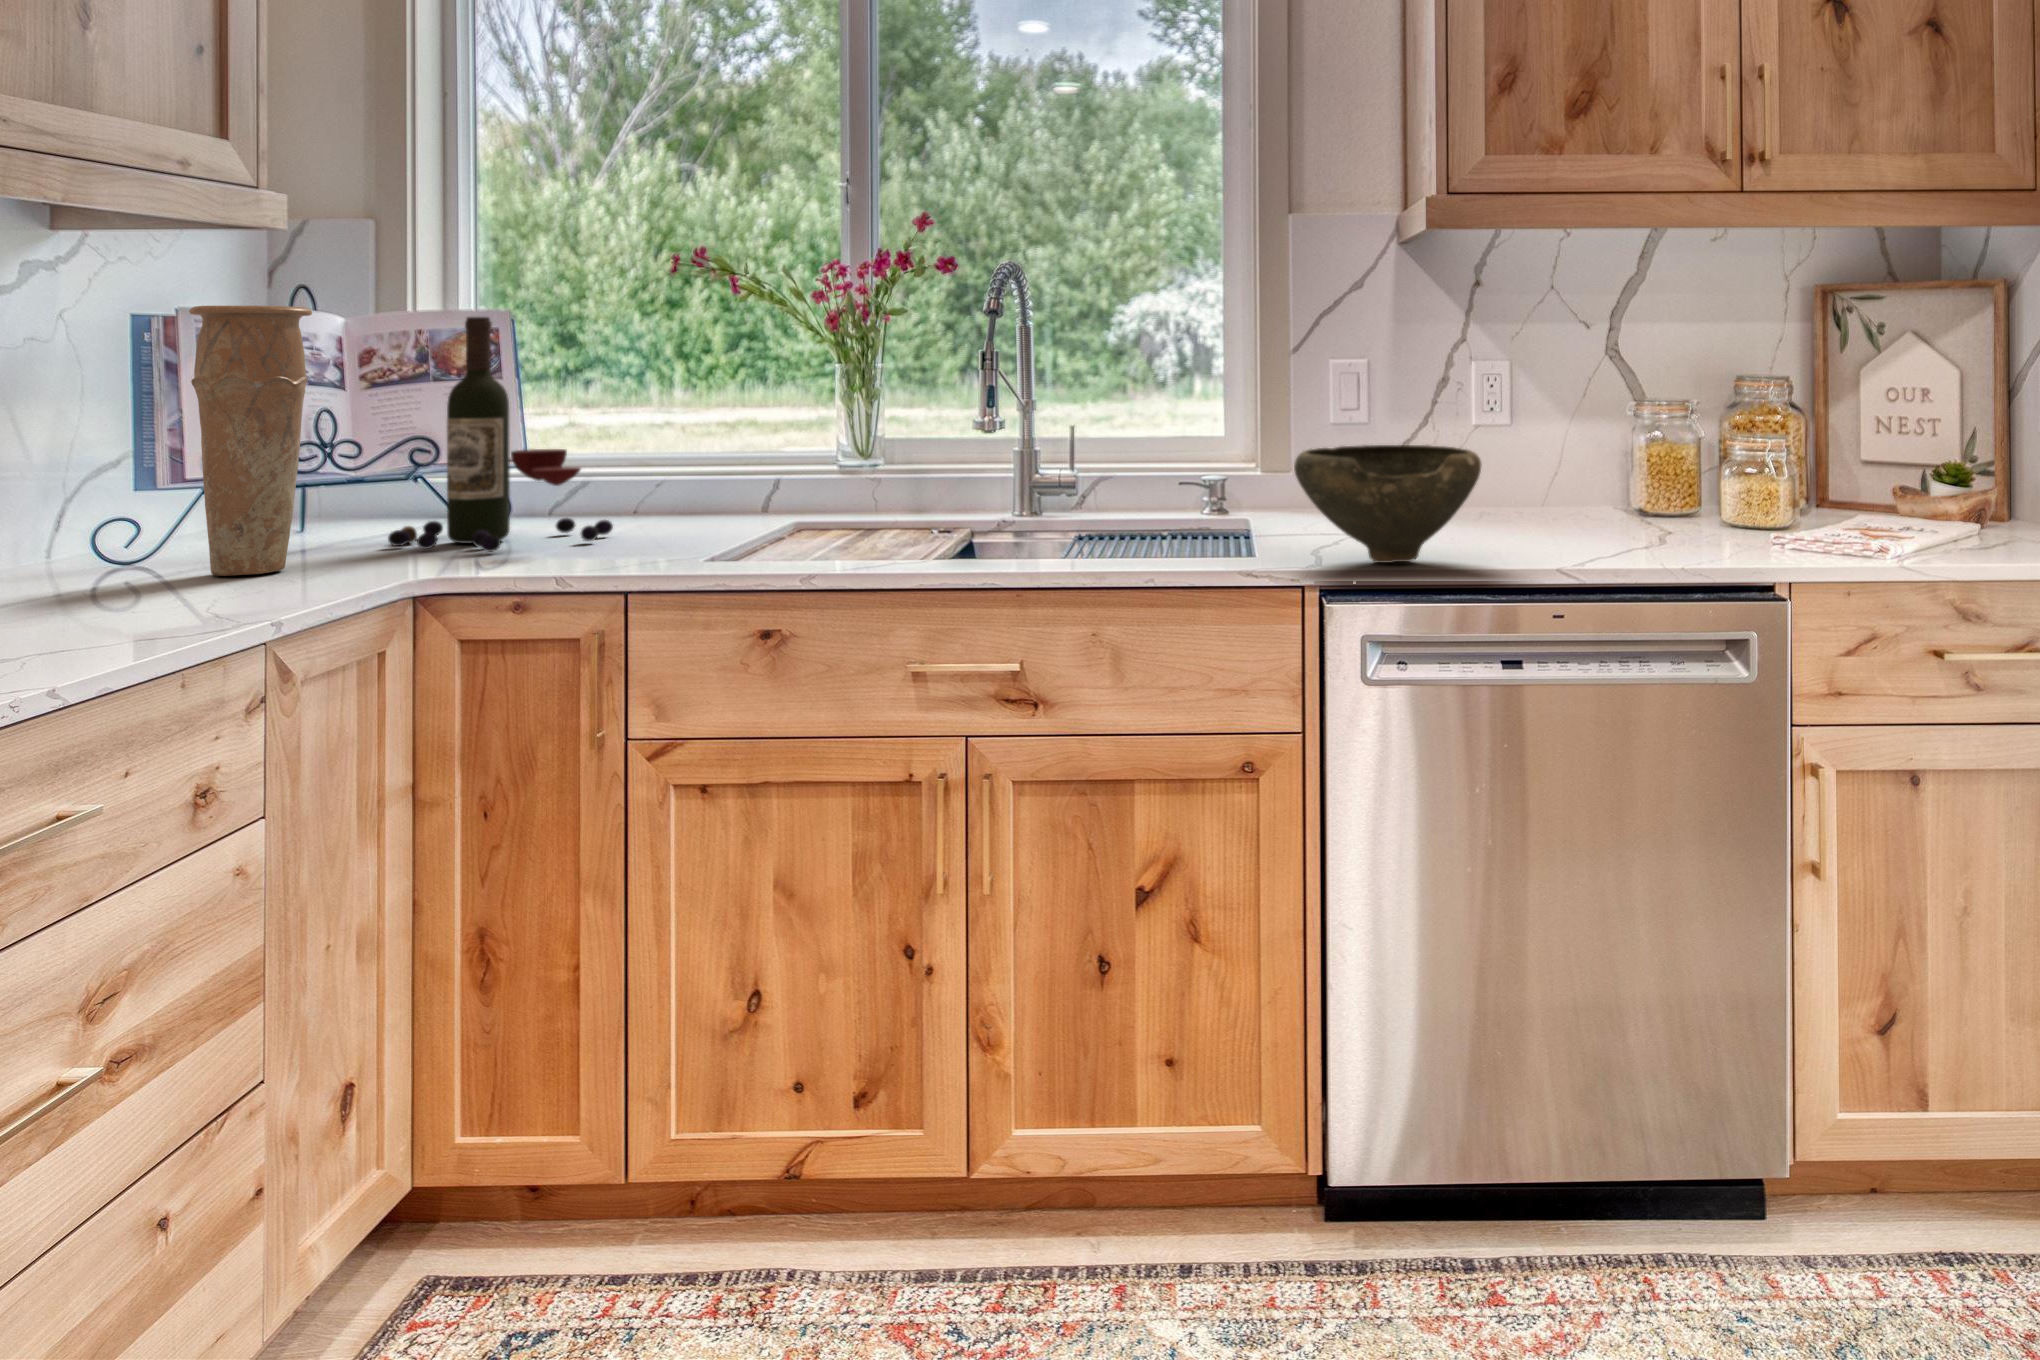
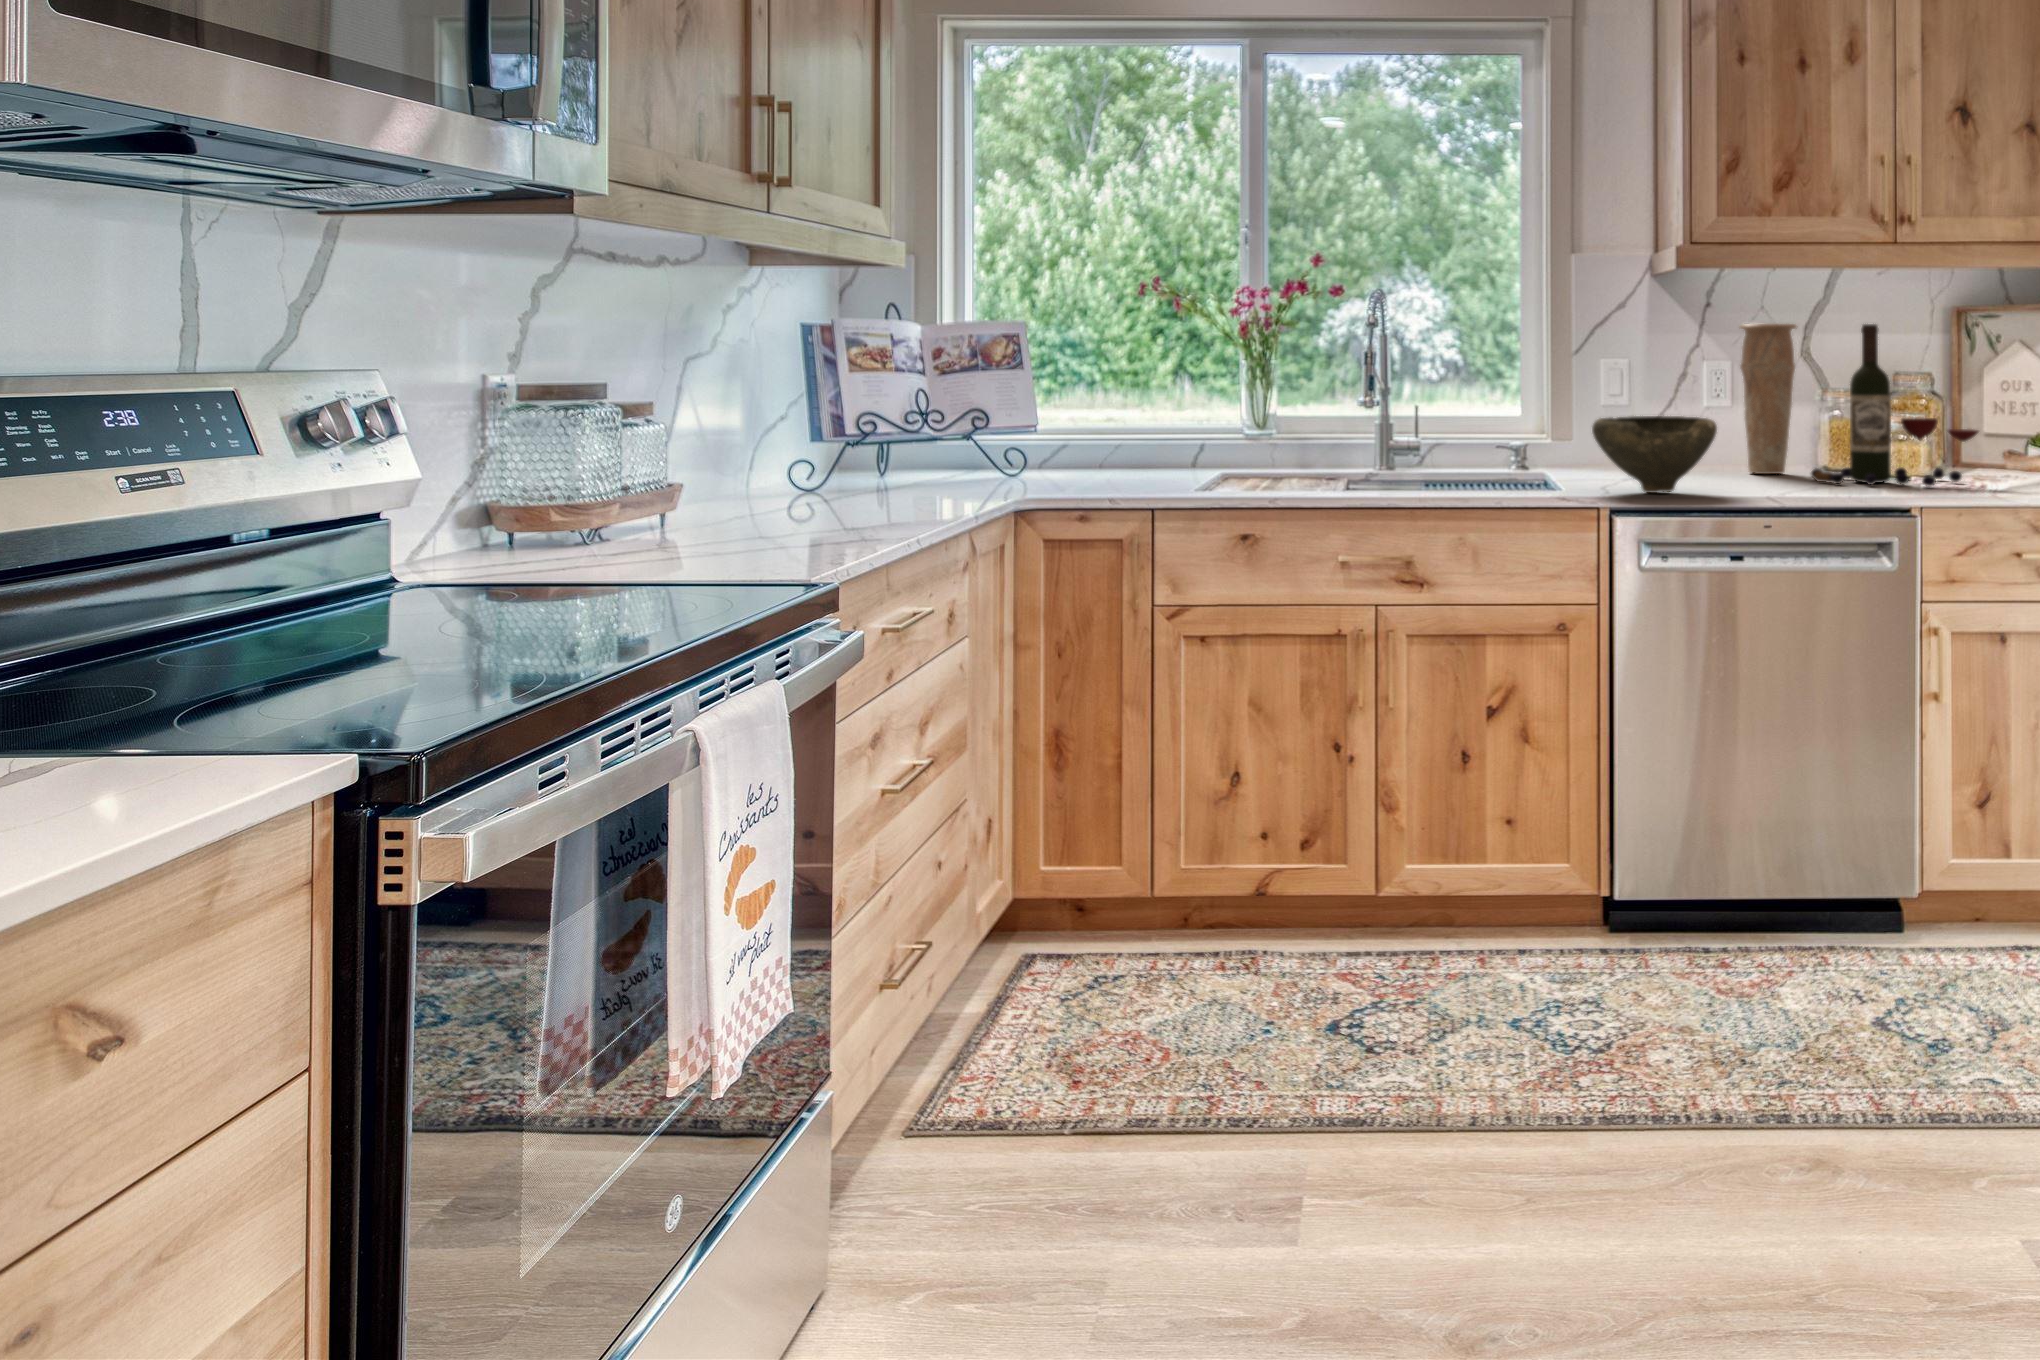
vase: present [189,306,312,576] -> present [1740,324,1796,474]
wine bottle: present [388,317,613,552] -> present [1811,324,1979,486]

